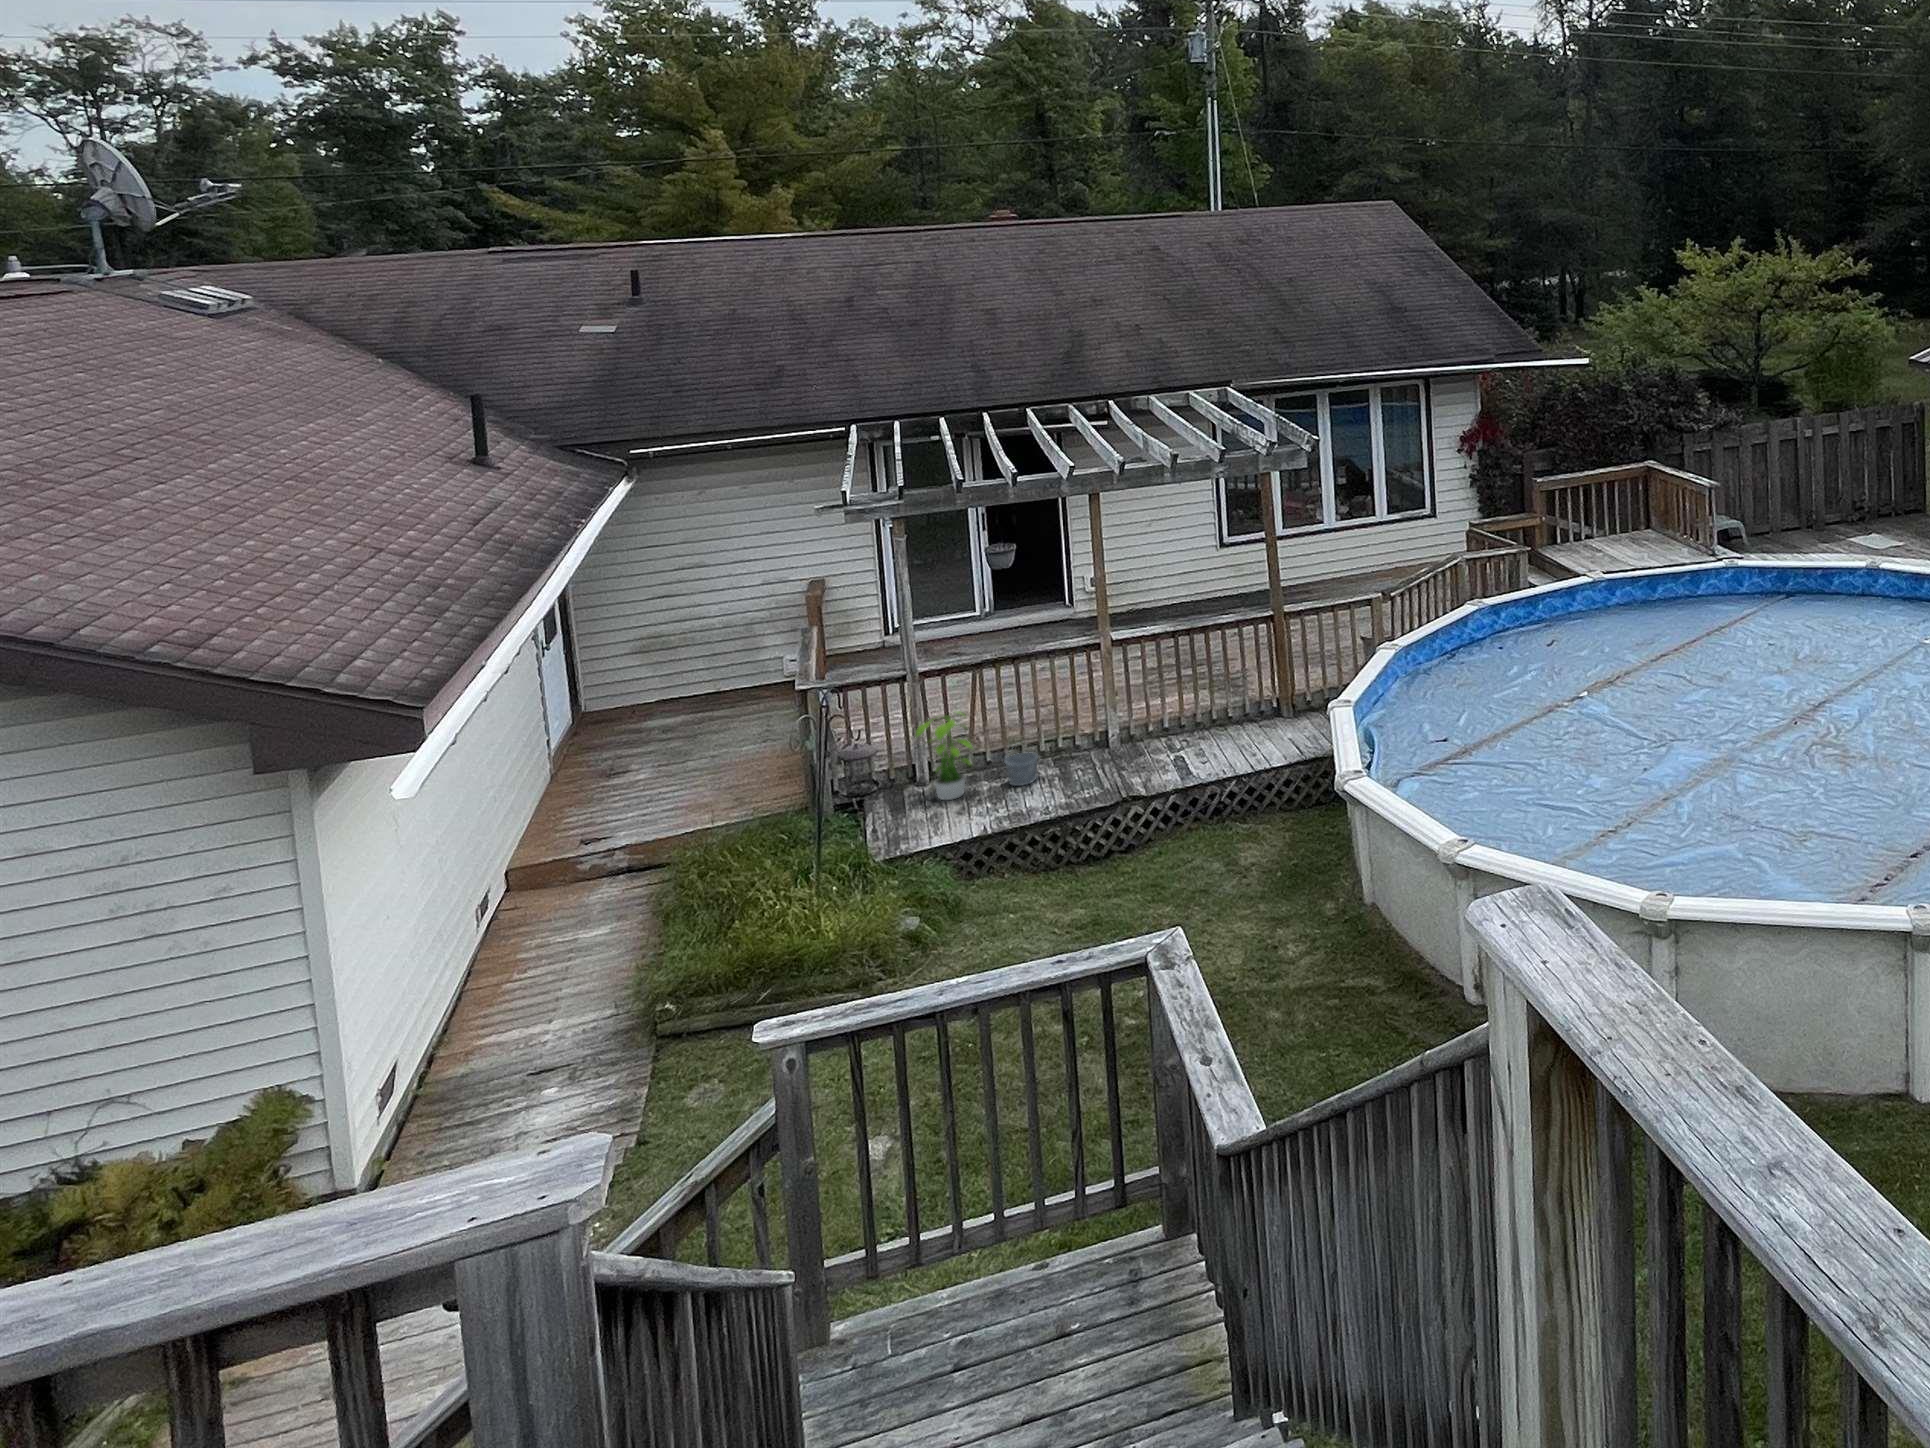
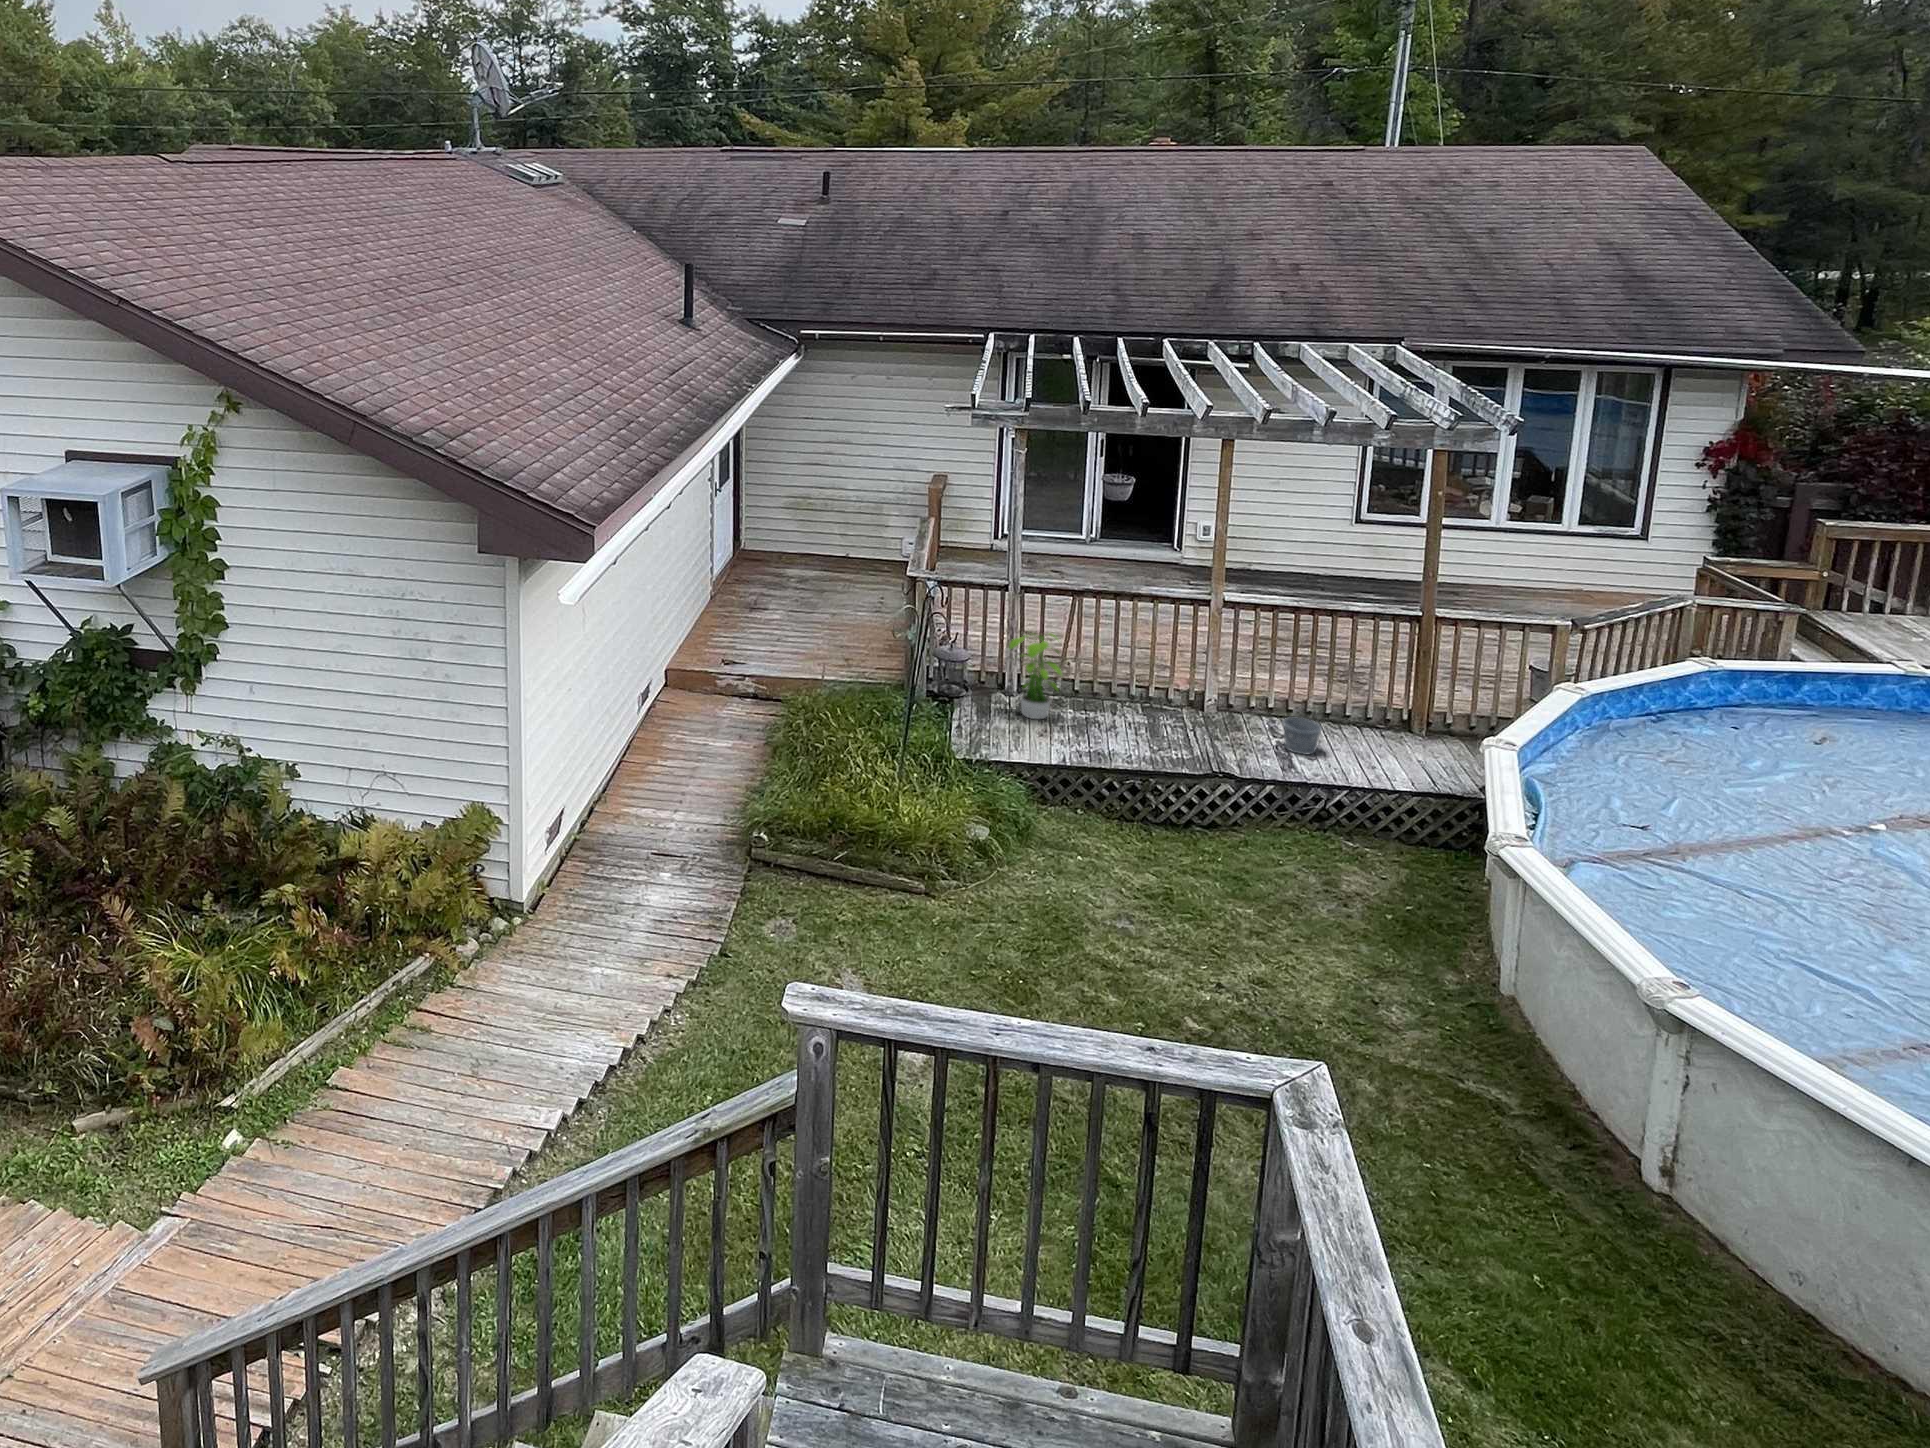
bucket: present [1005,753,1038,786] -> present [1283,718,1322,755]

